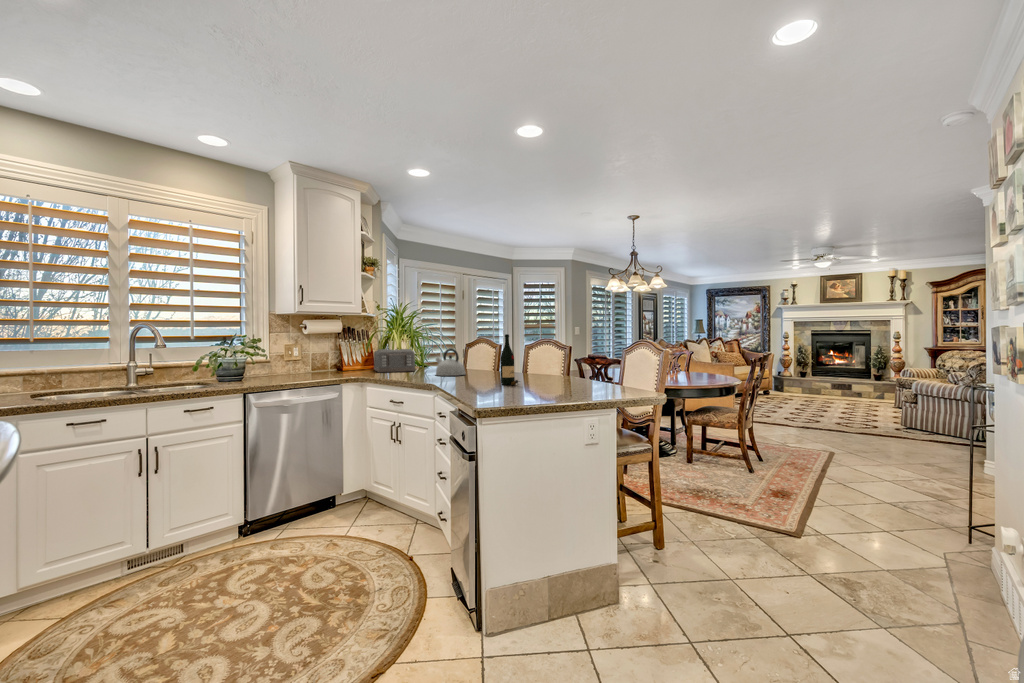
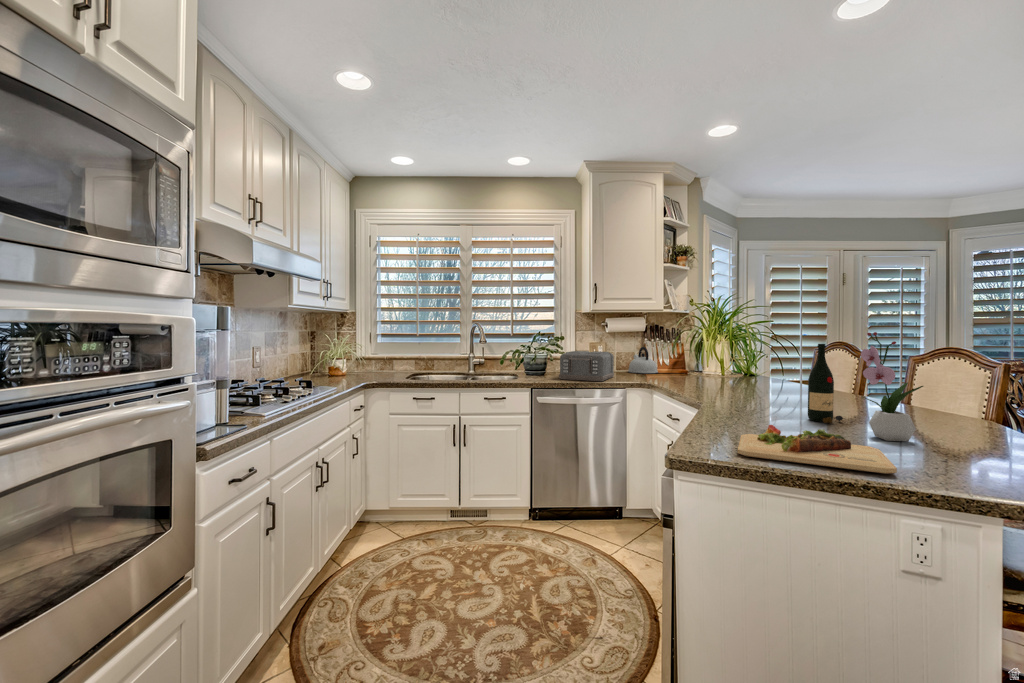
flower arrangement: none [535,325,563,388] -> present [861,332,923,441]
kettle: present [436,348,465,376] -> present [628,347,658,373]
toaster: present [374,349,415,372] -> present [559,351,614,381]
cutting board: none [490,381,575,402] -> present [738,425,897,474]

